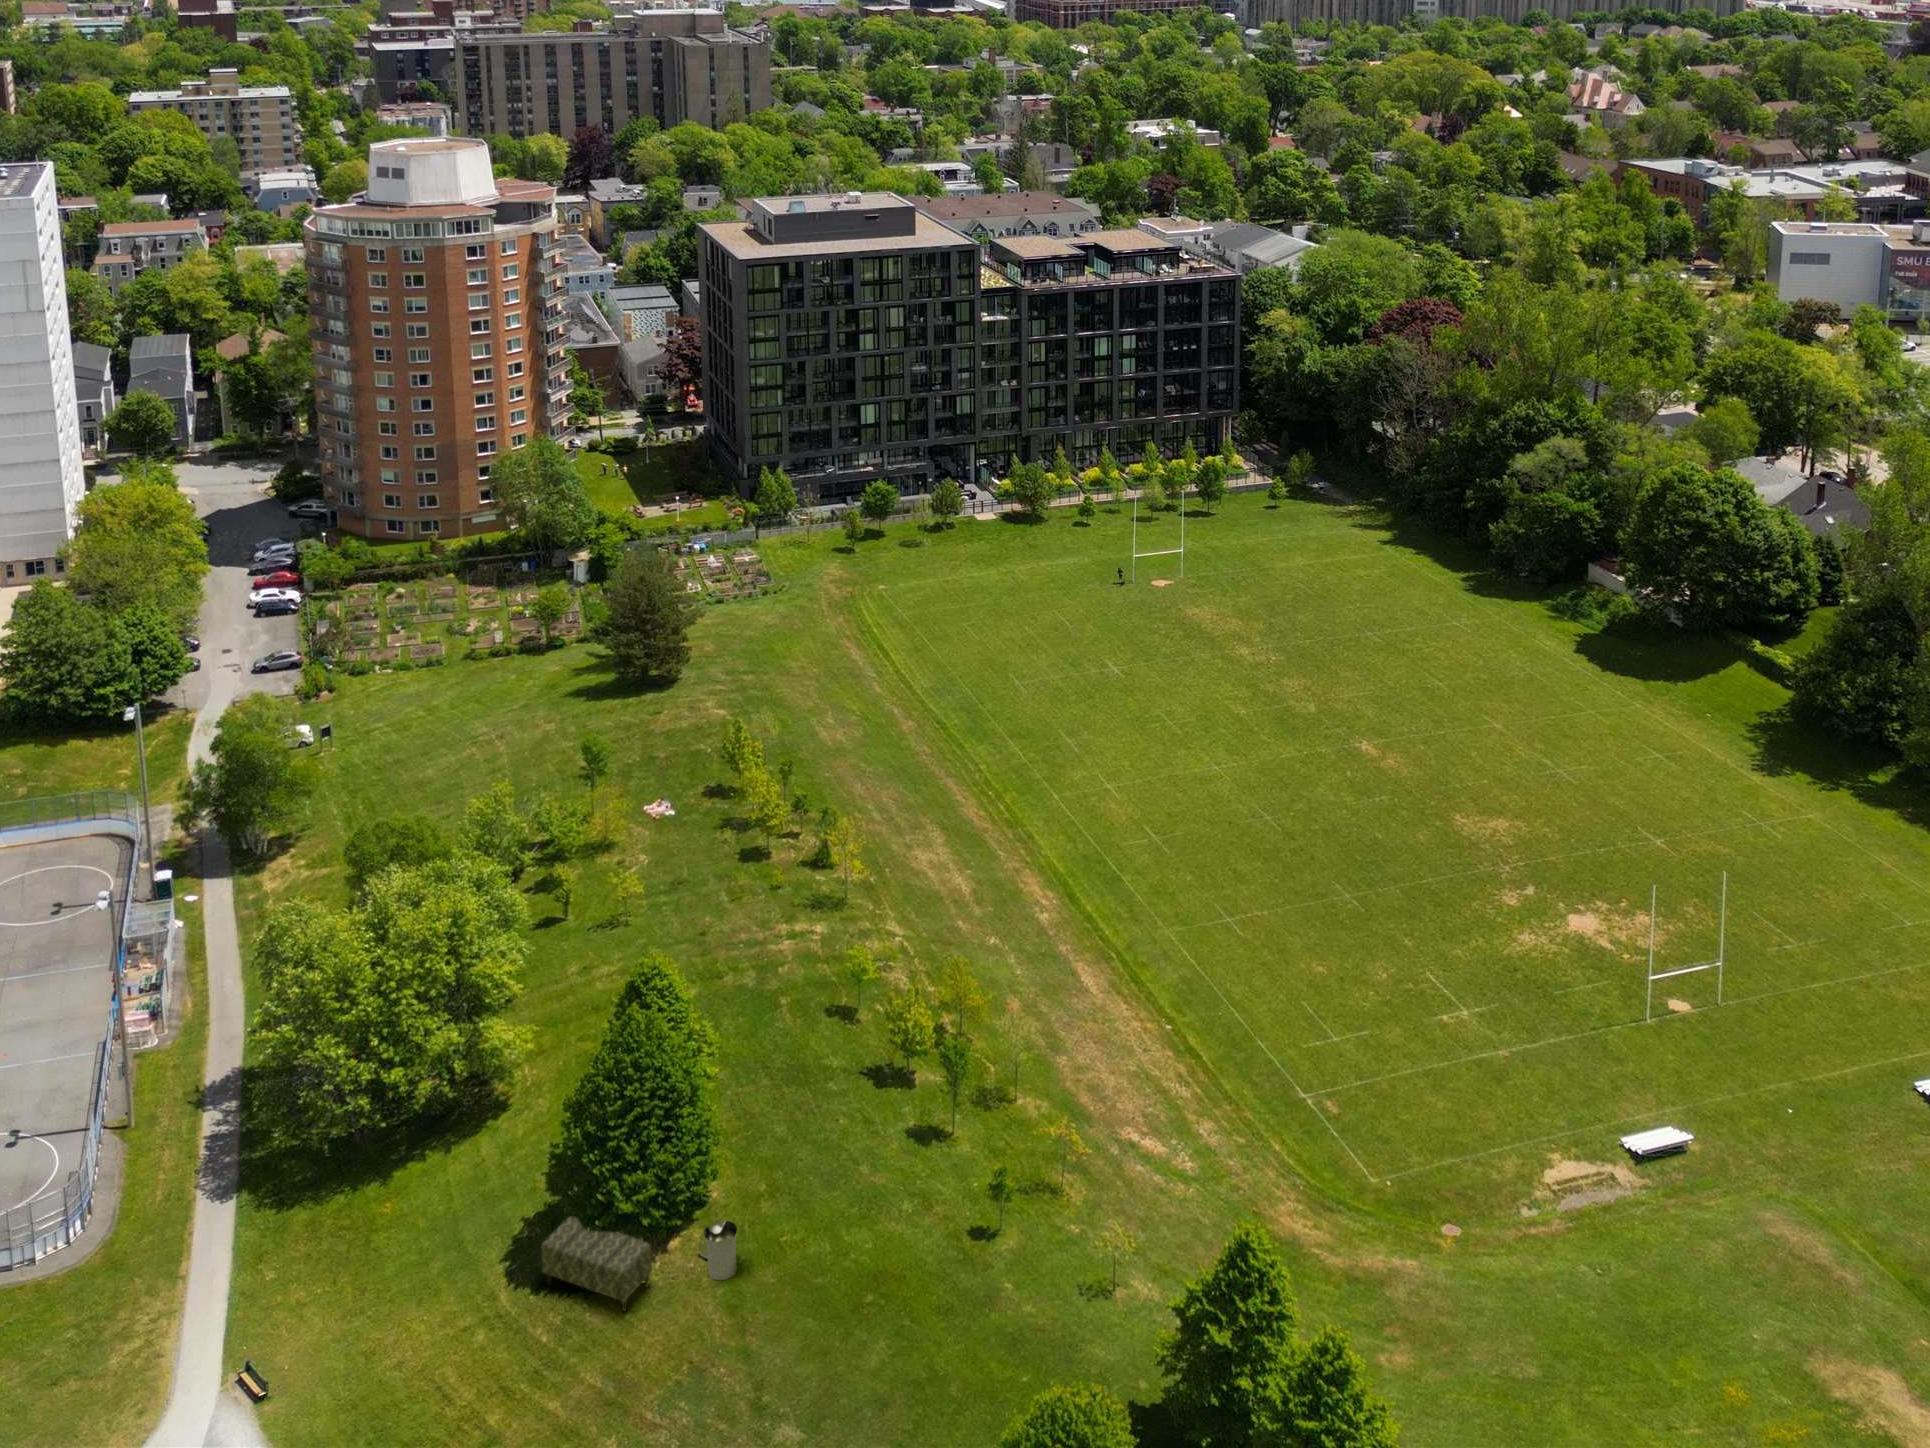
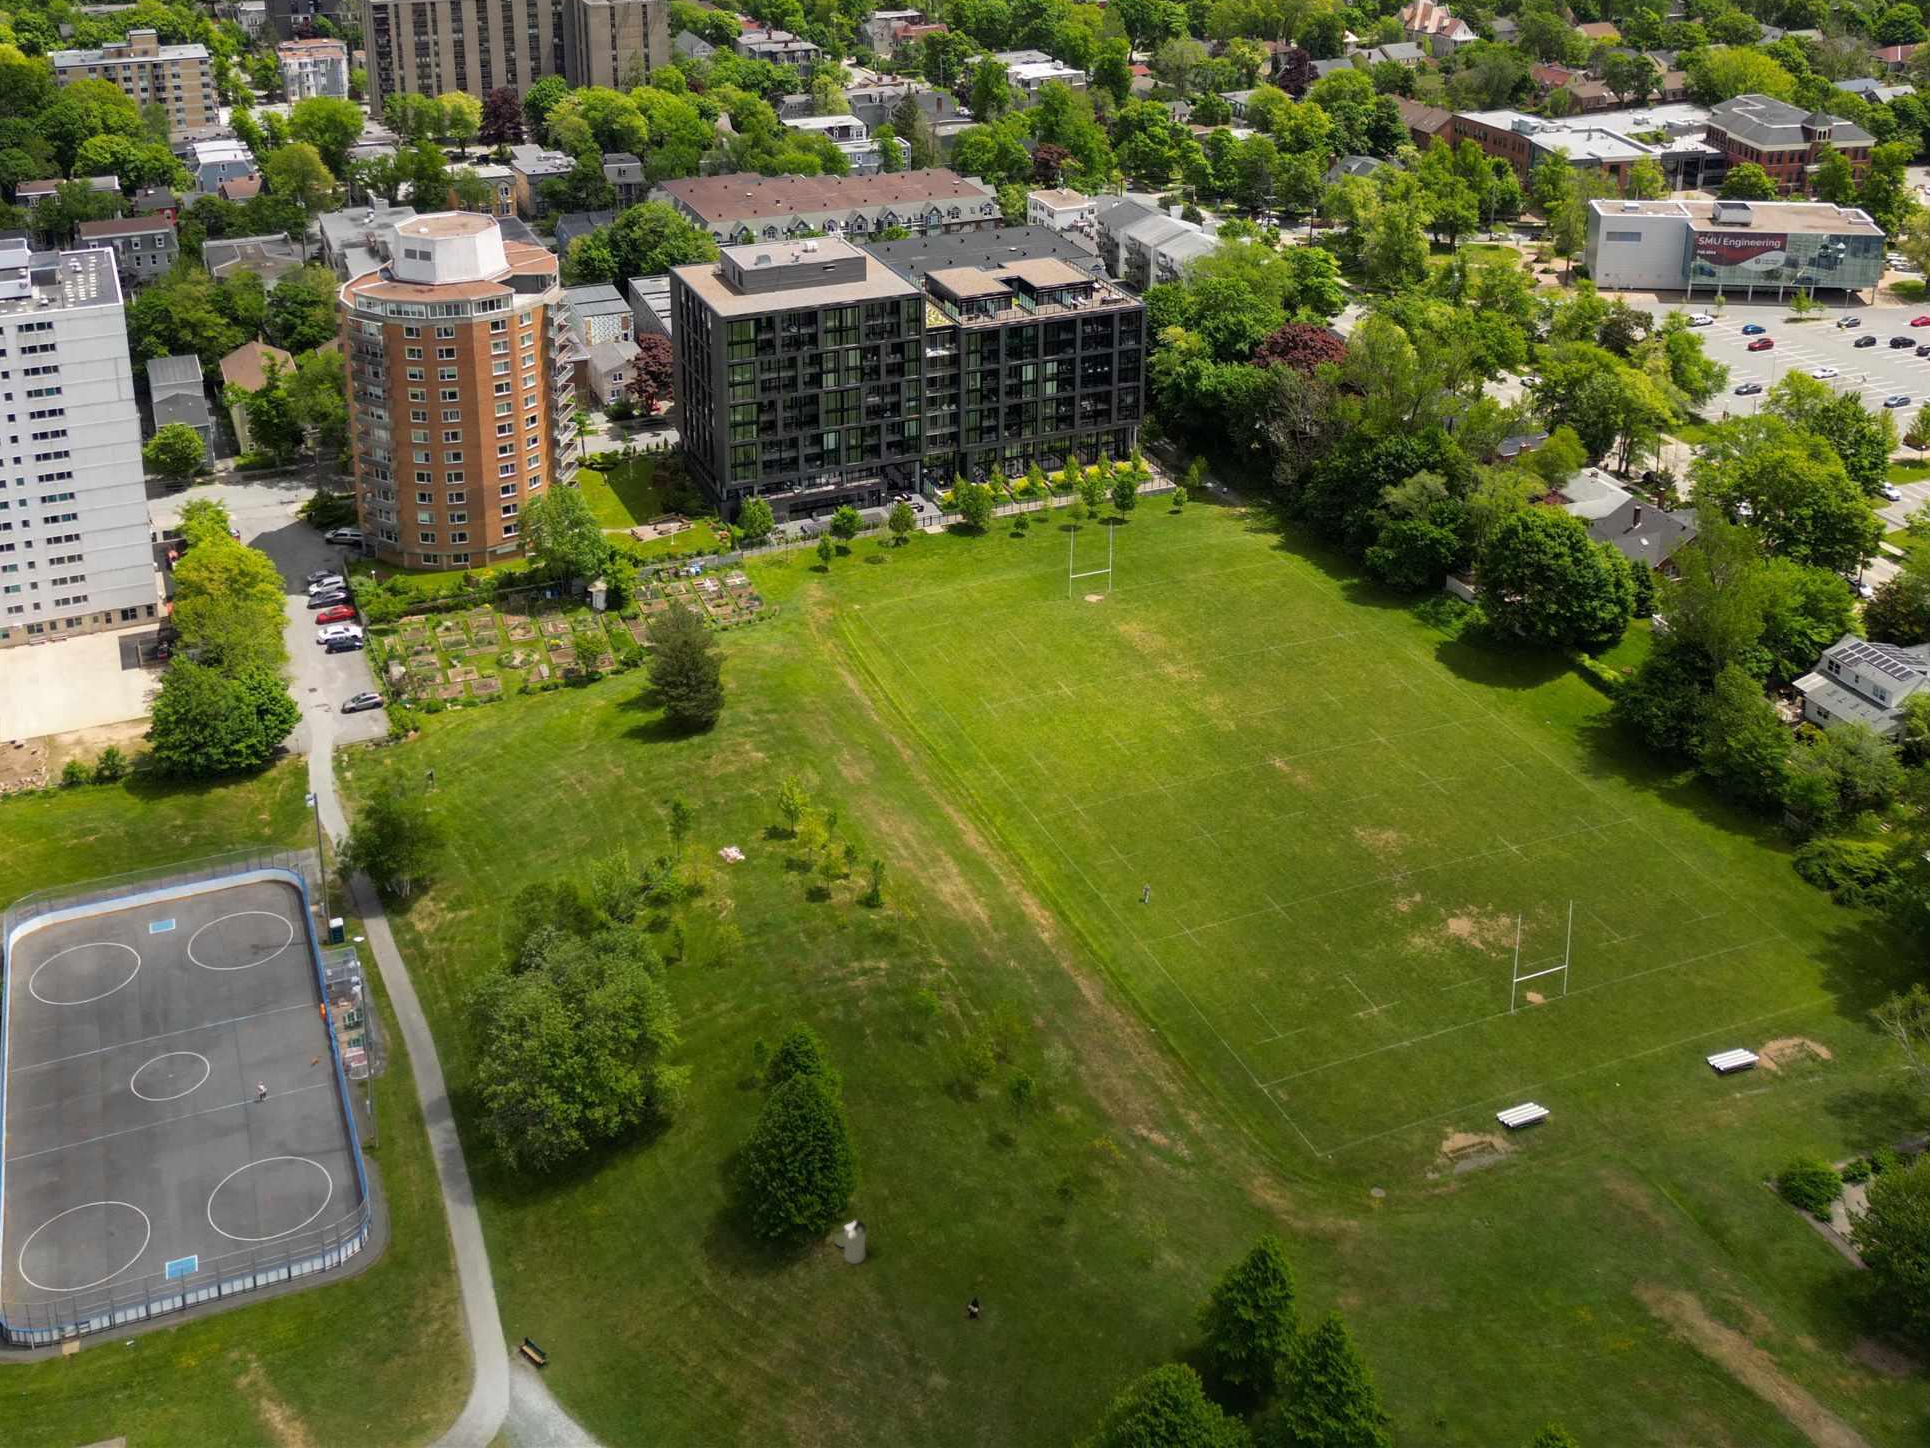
bench: present [541,1217,652,1312] -> none [724,1223,806,1294]

